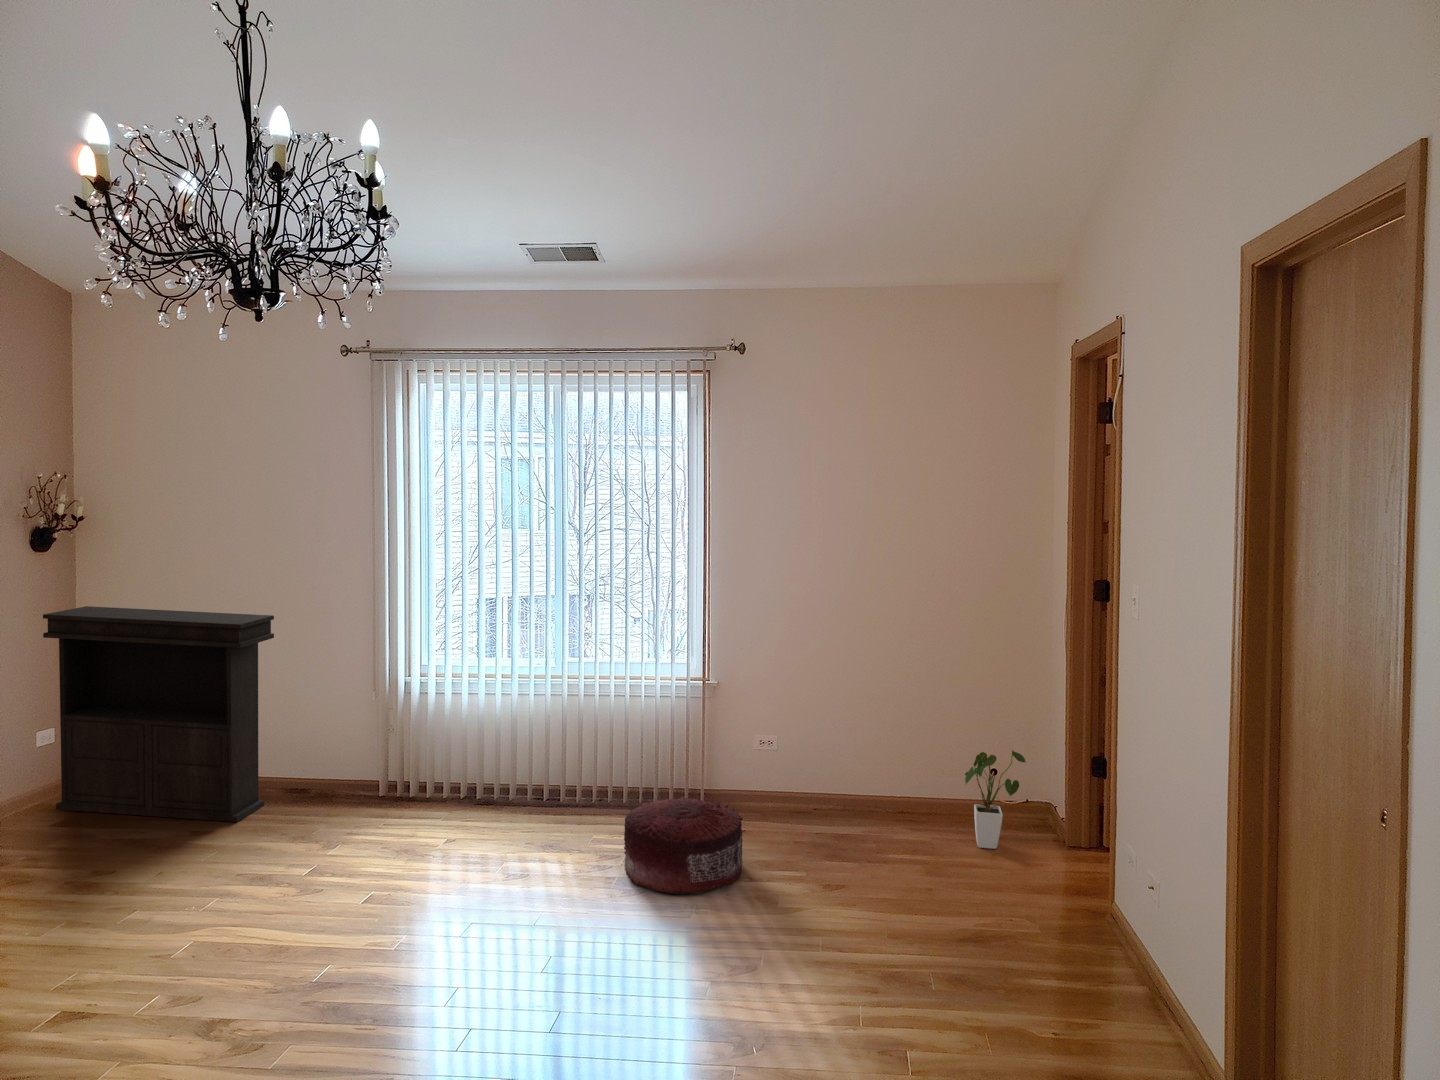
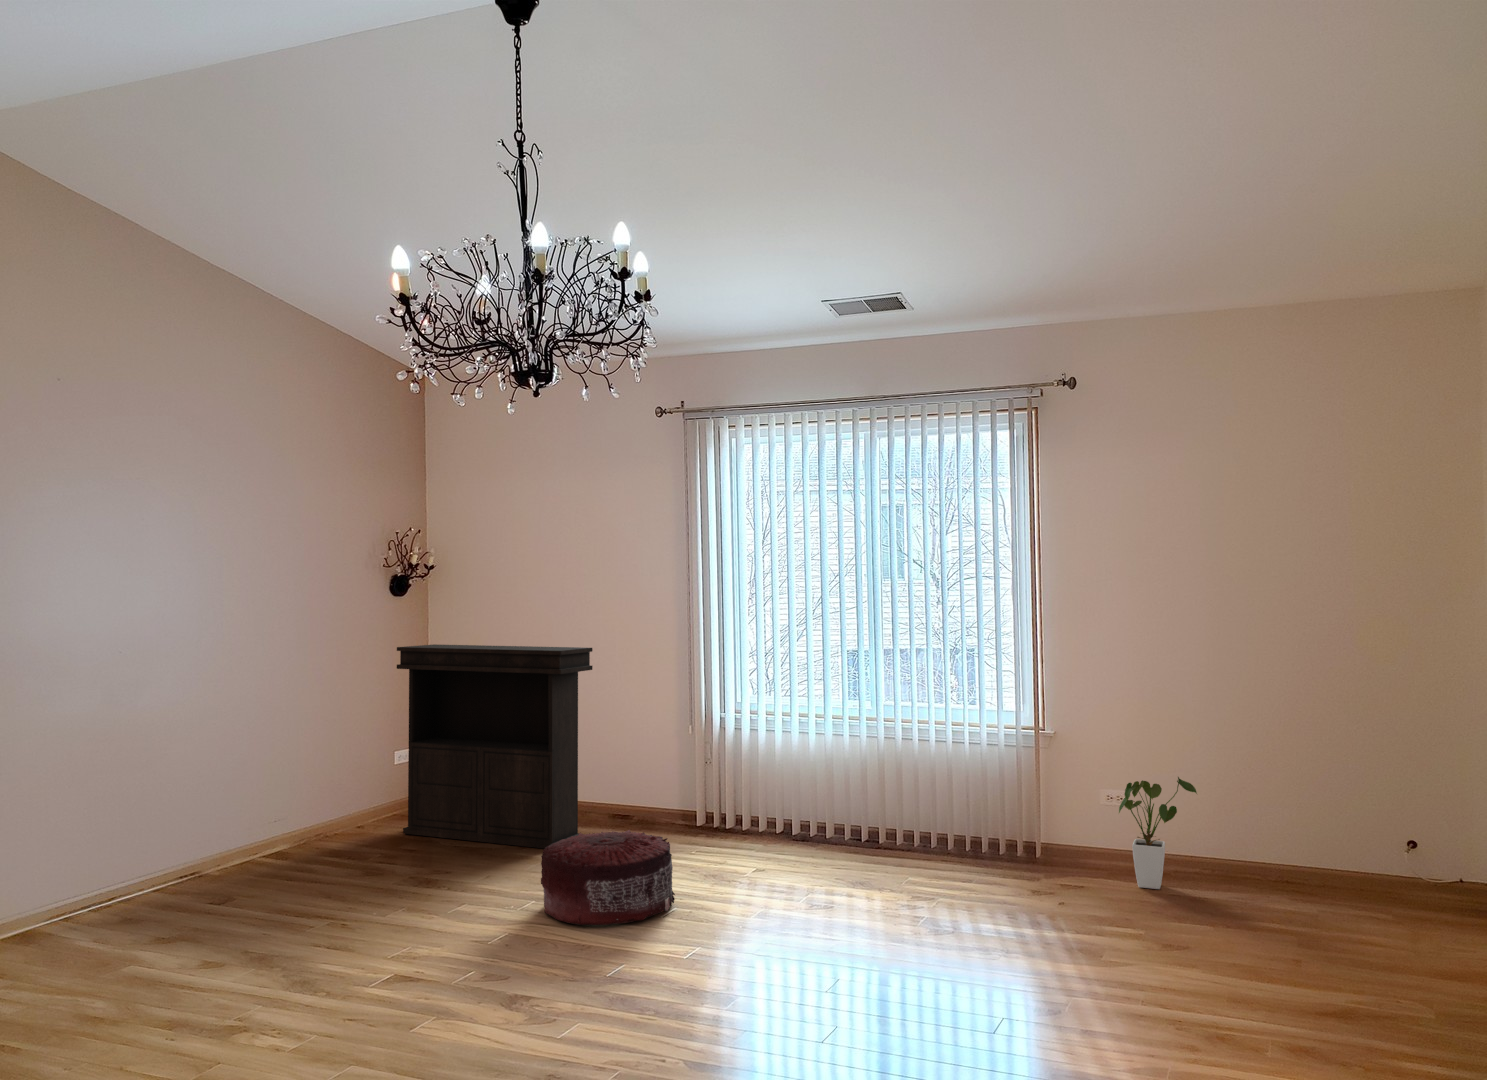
house plant: present [965,750,1026,849] -> present [1119,777,1197,889]
pouf: present [624,796,743,894] -> present [541,830,675,925]

